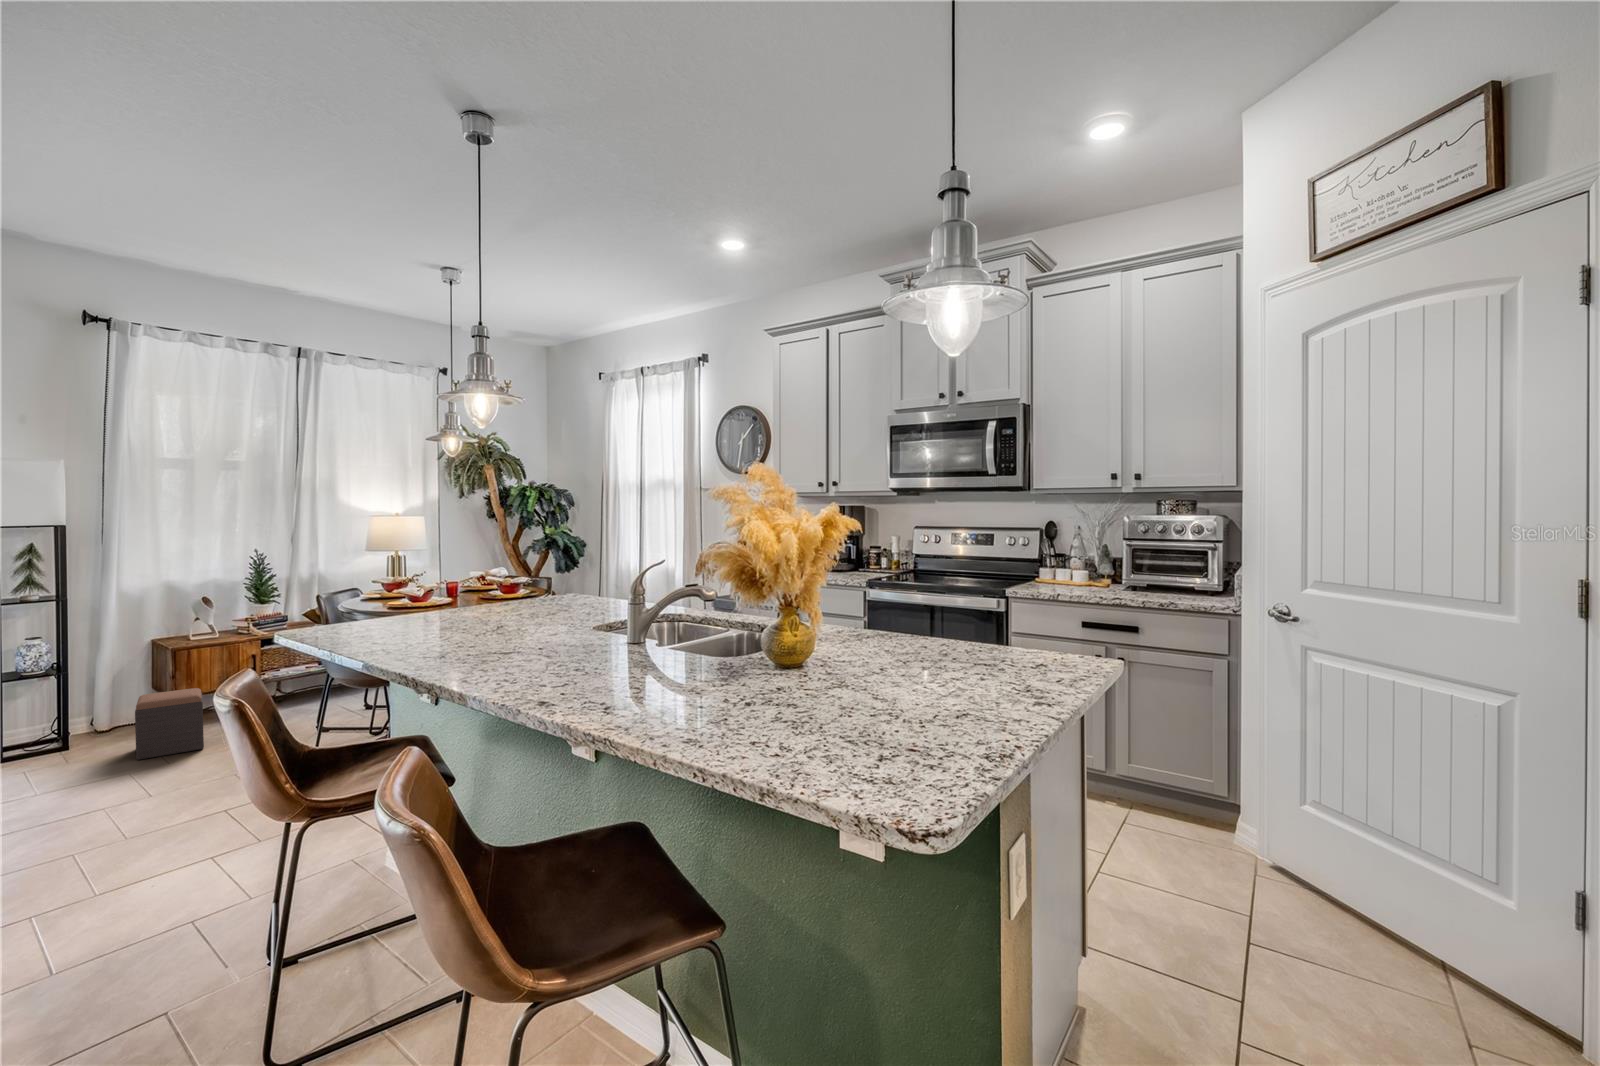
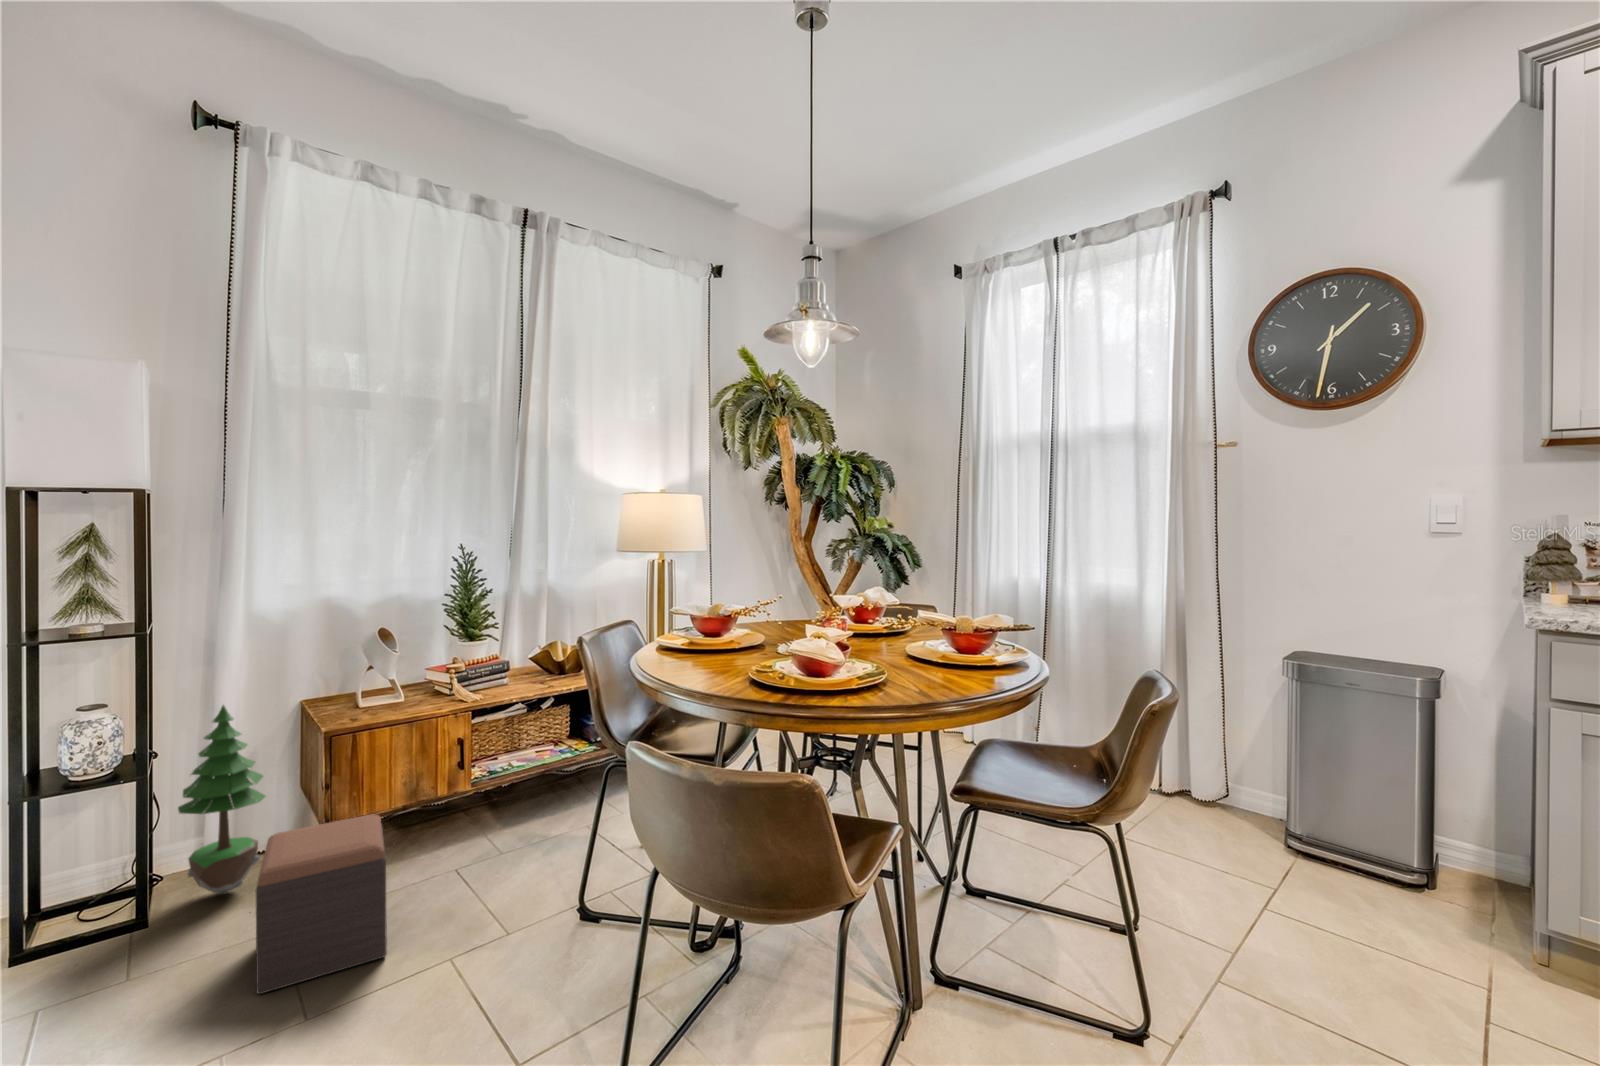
potted tree: none [84,637,135,738] -> present [178,705,266,894]

